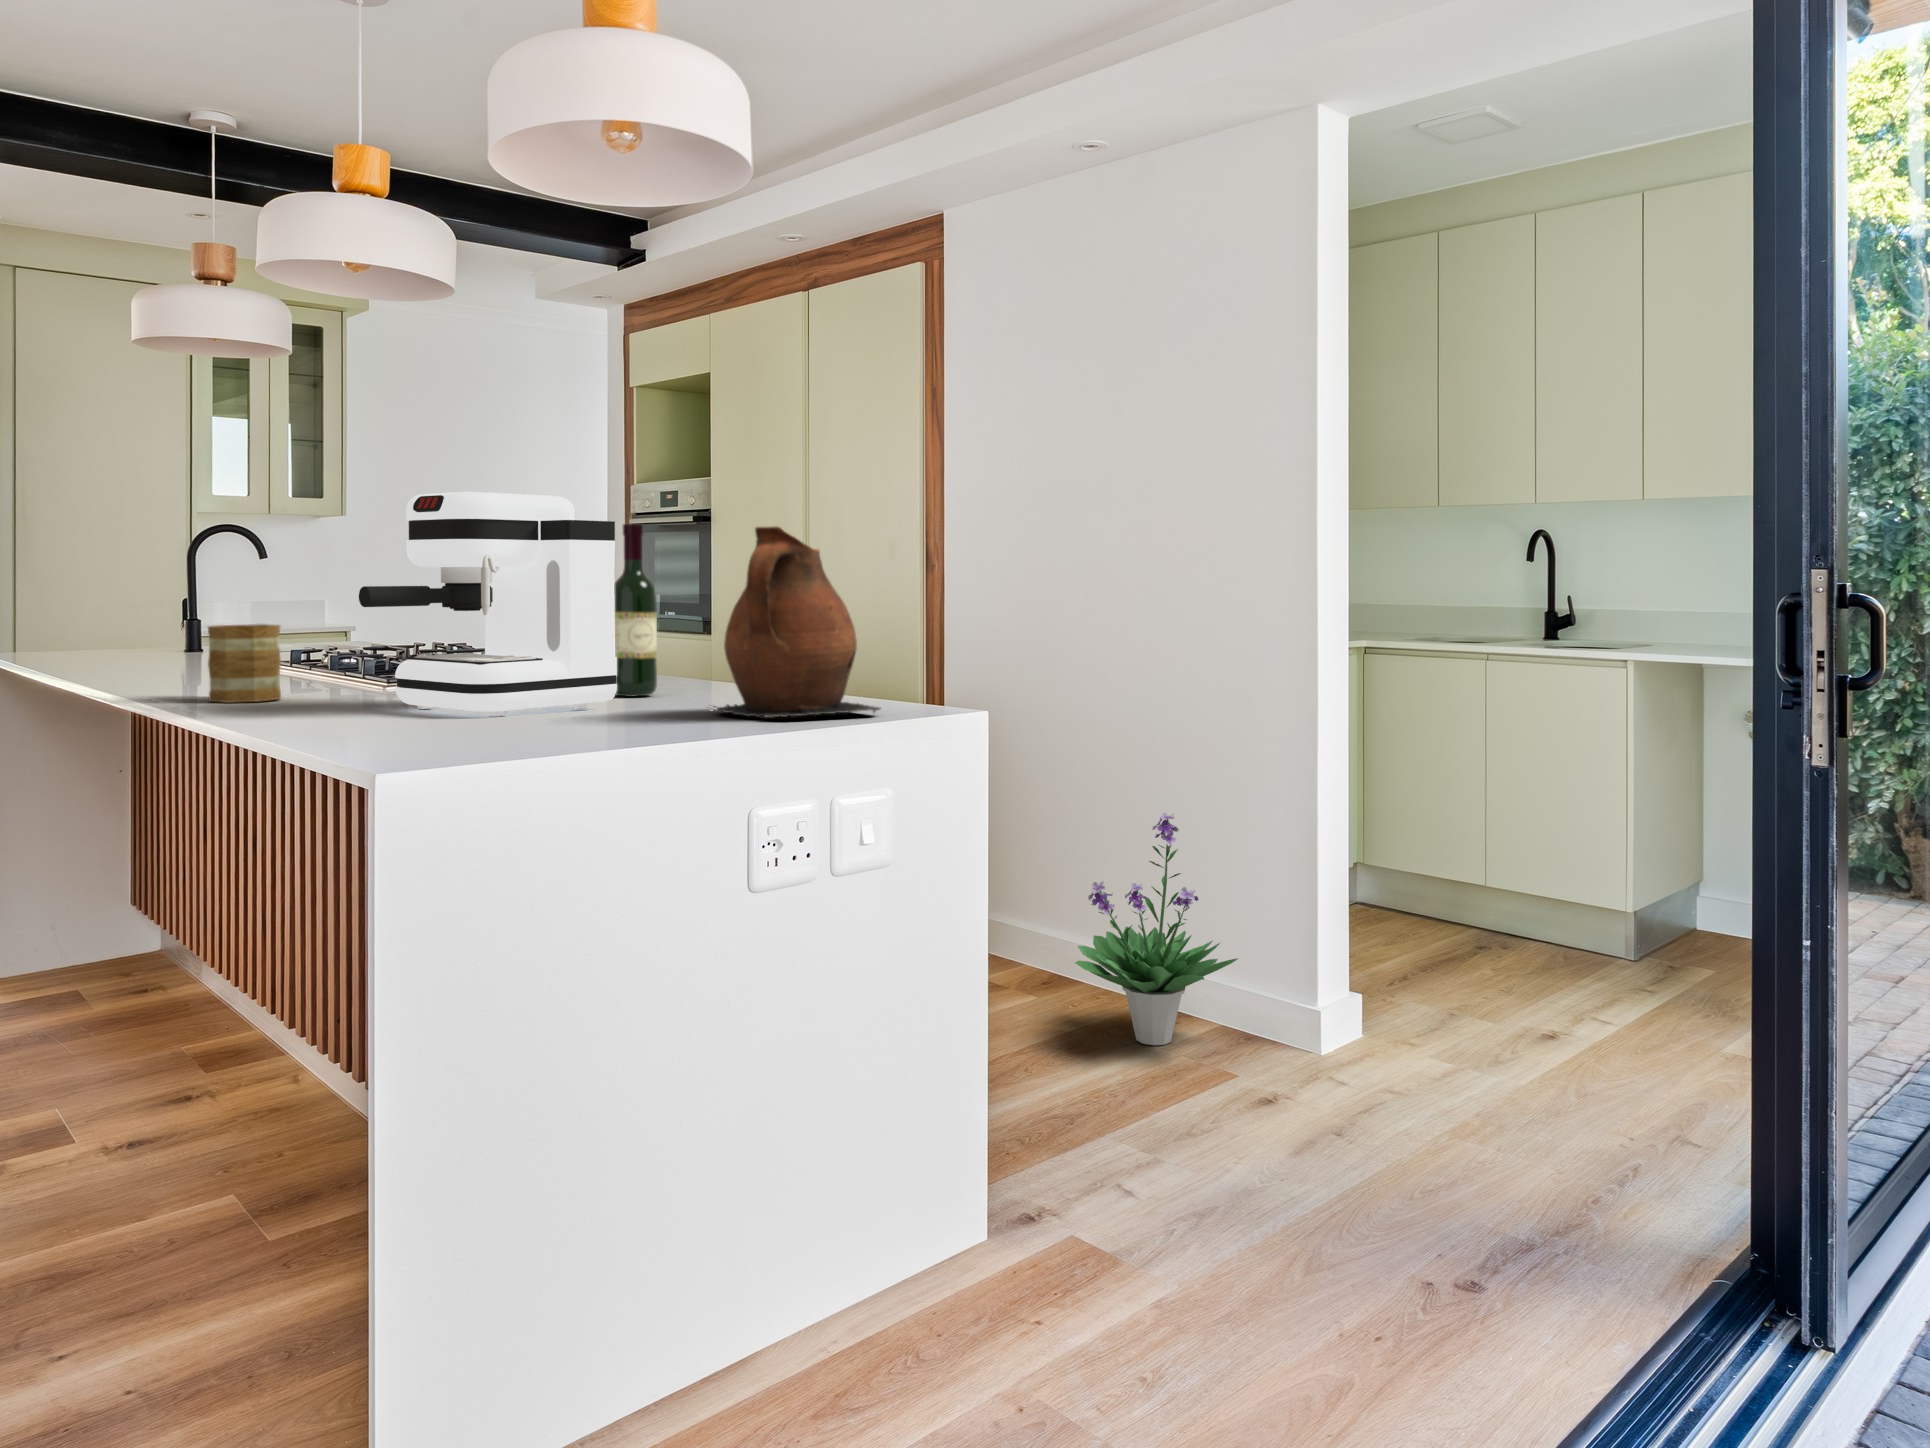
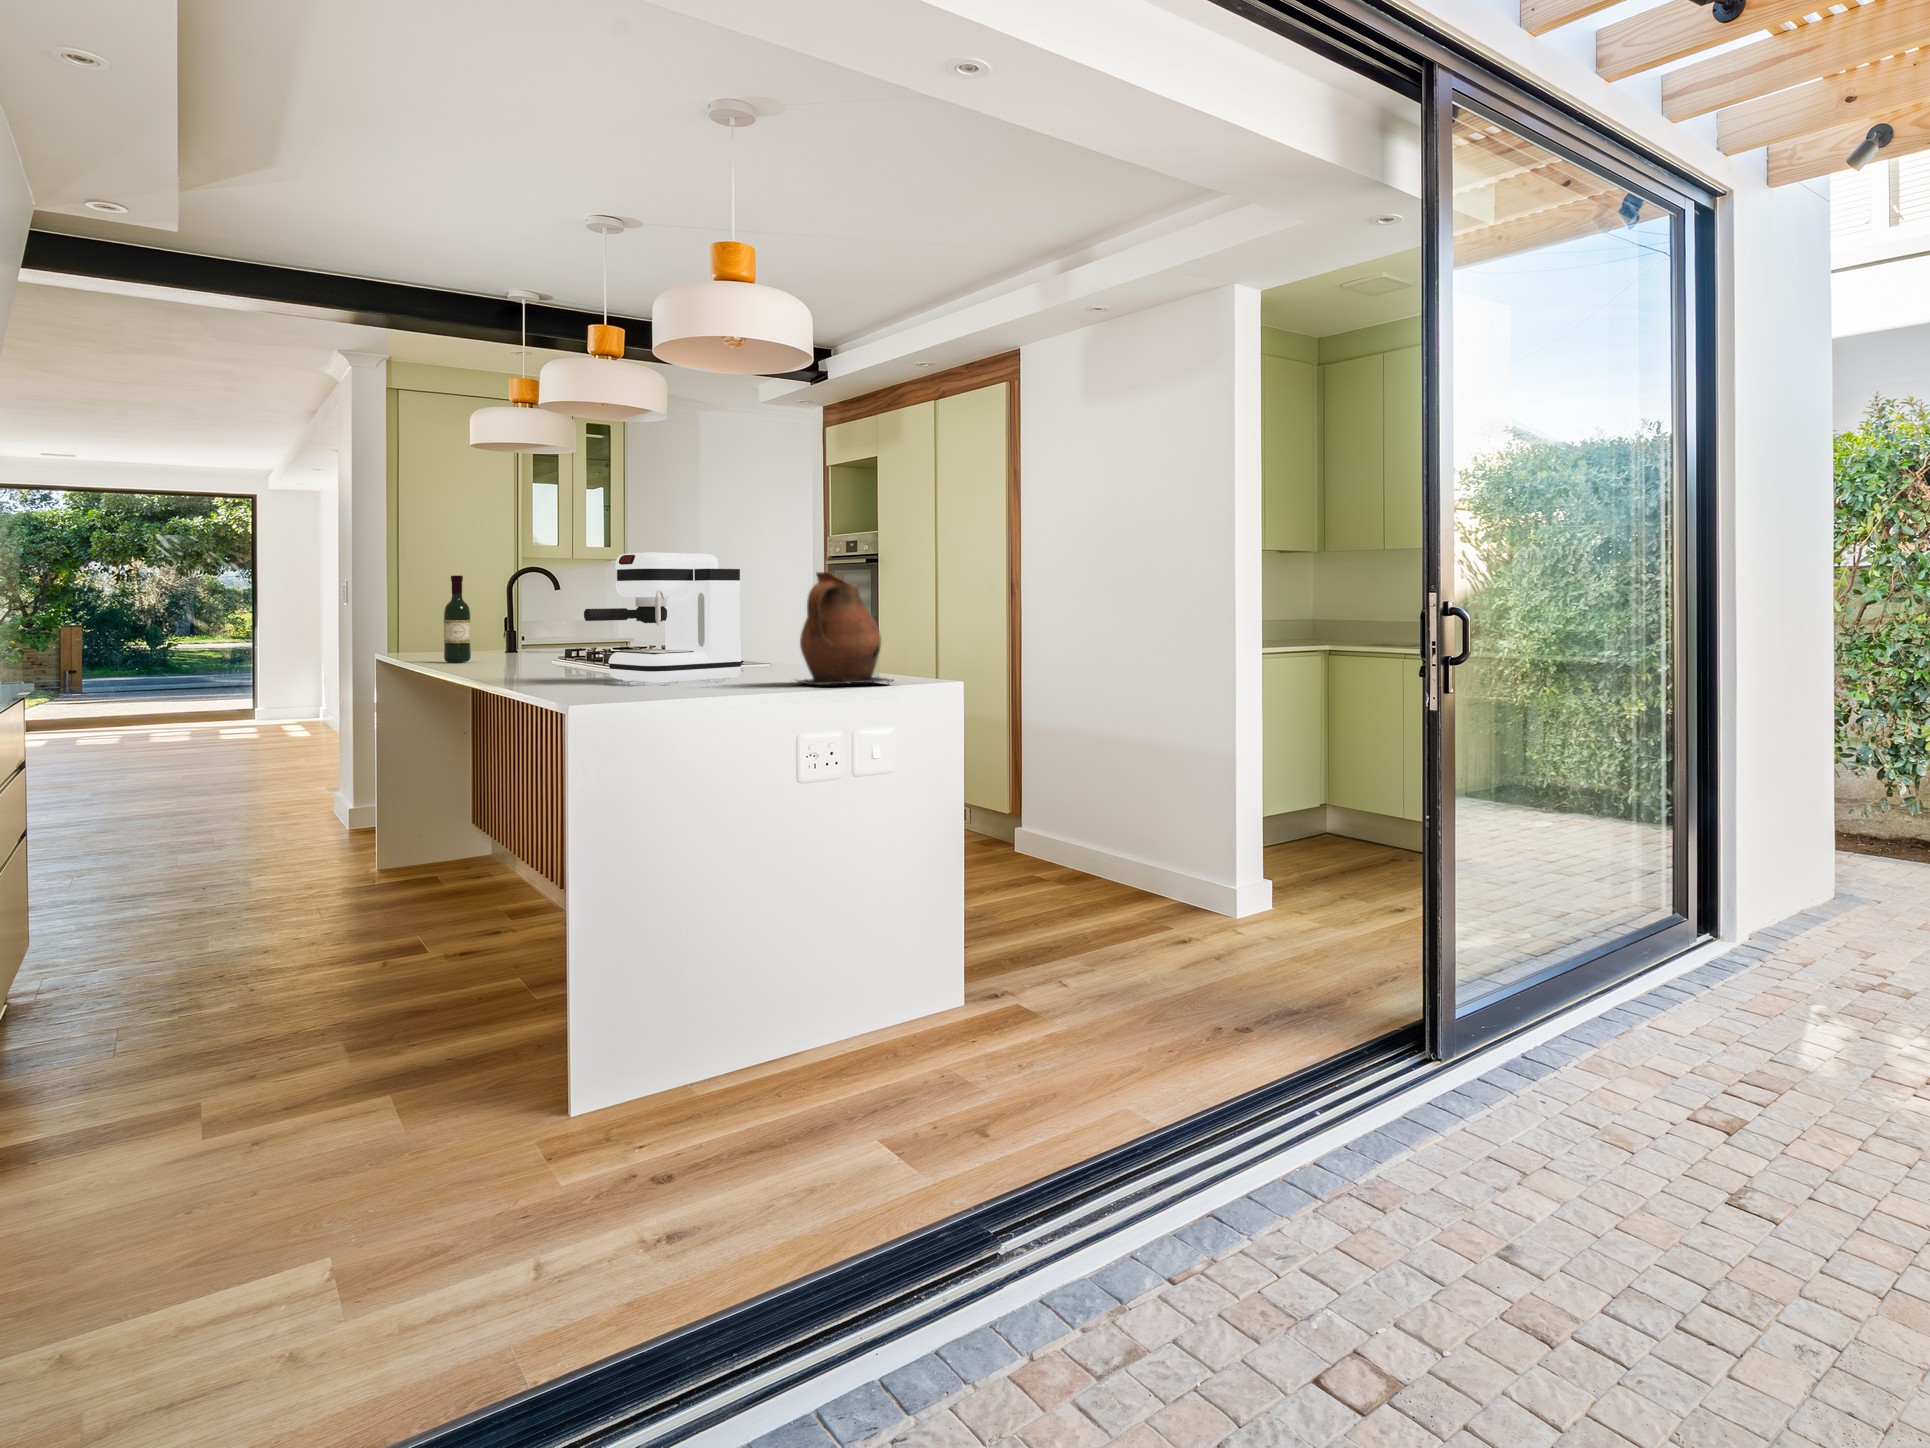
wine bottle: present [614,524,657,697] -> present [444,575,471,663]
mug: present [208,624,281,703] -> none [502,632,547,679]
potted plant: present [1075,813,1237,1045] -> none [1073,757,1184,910]

